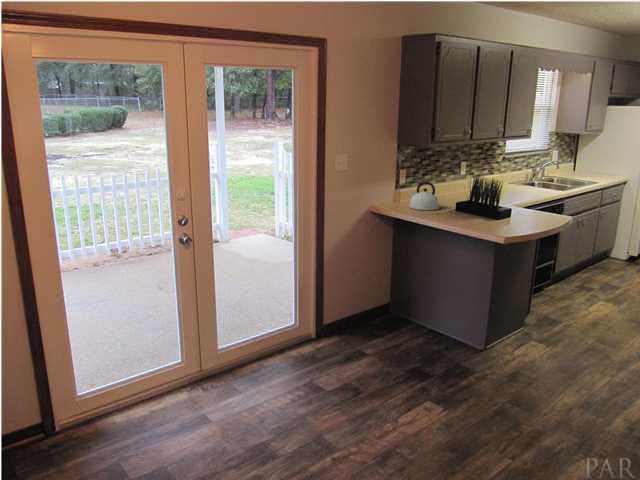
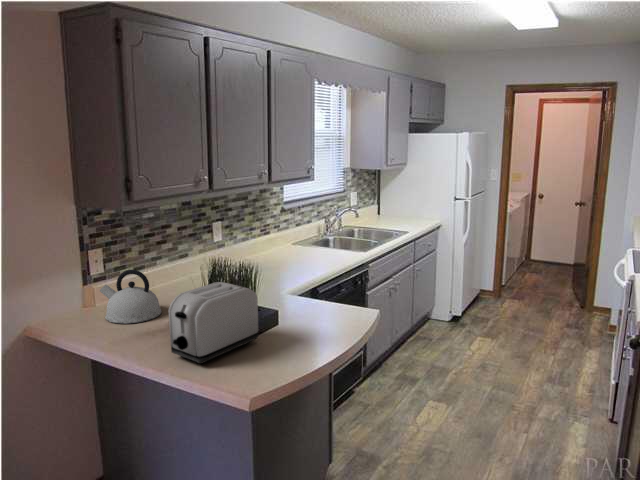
toaster: none [458,188,506,228] -> present [169,282,258,364]

